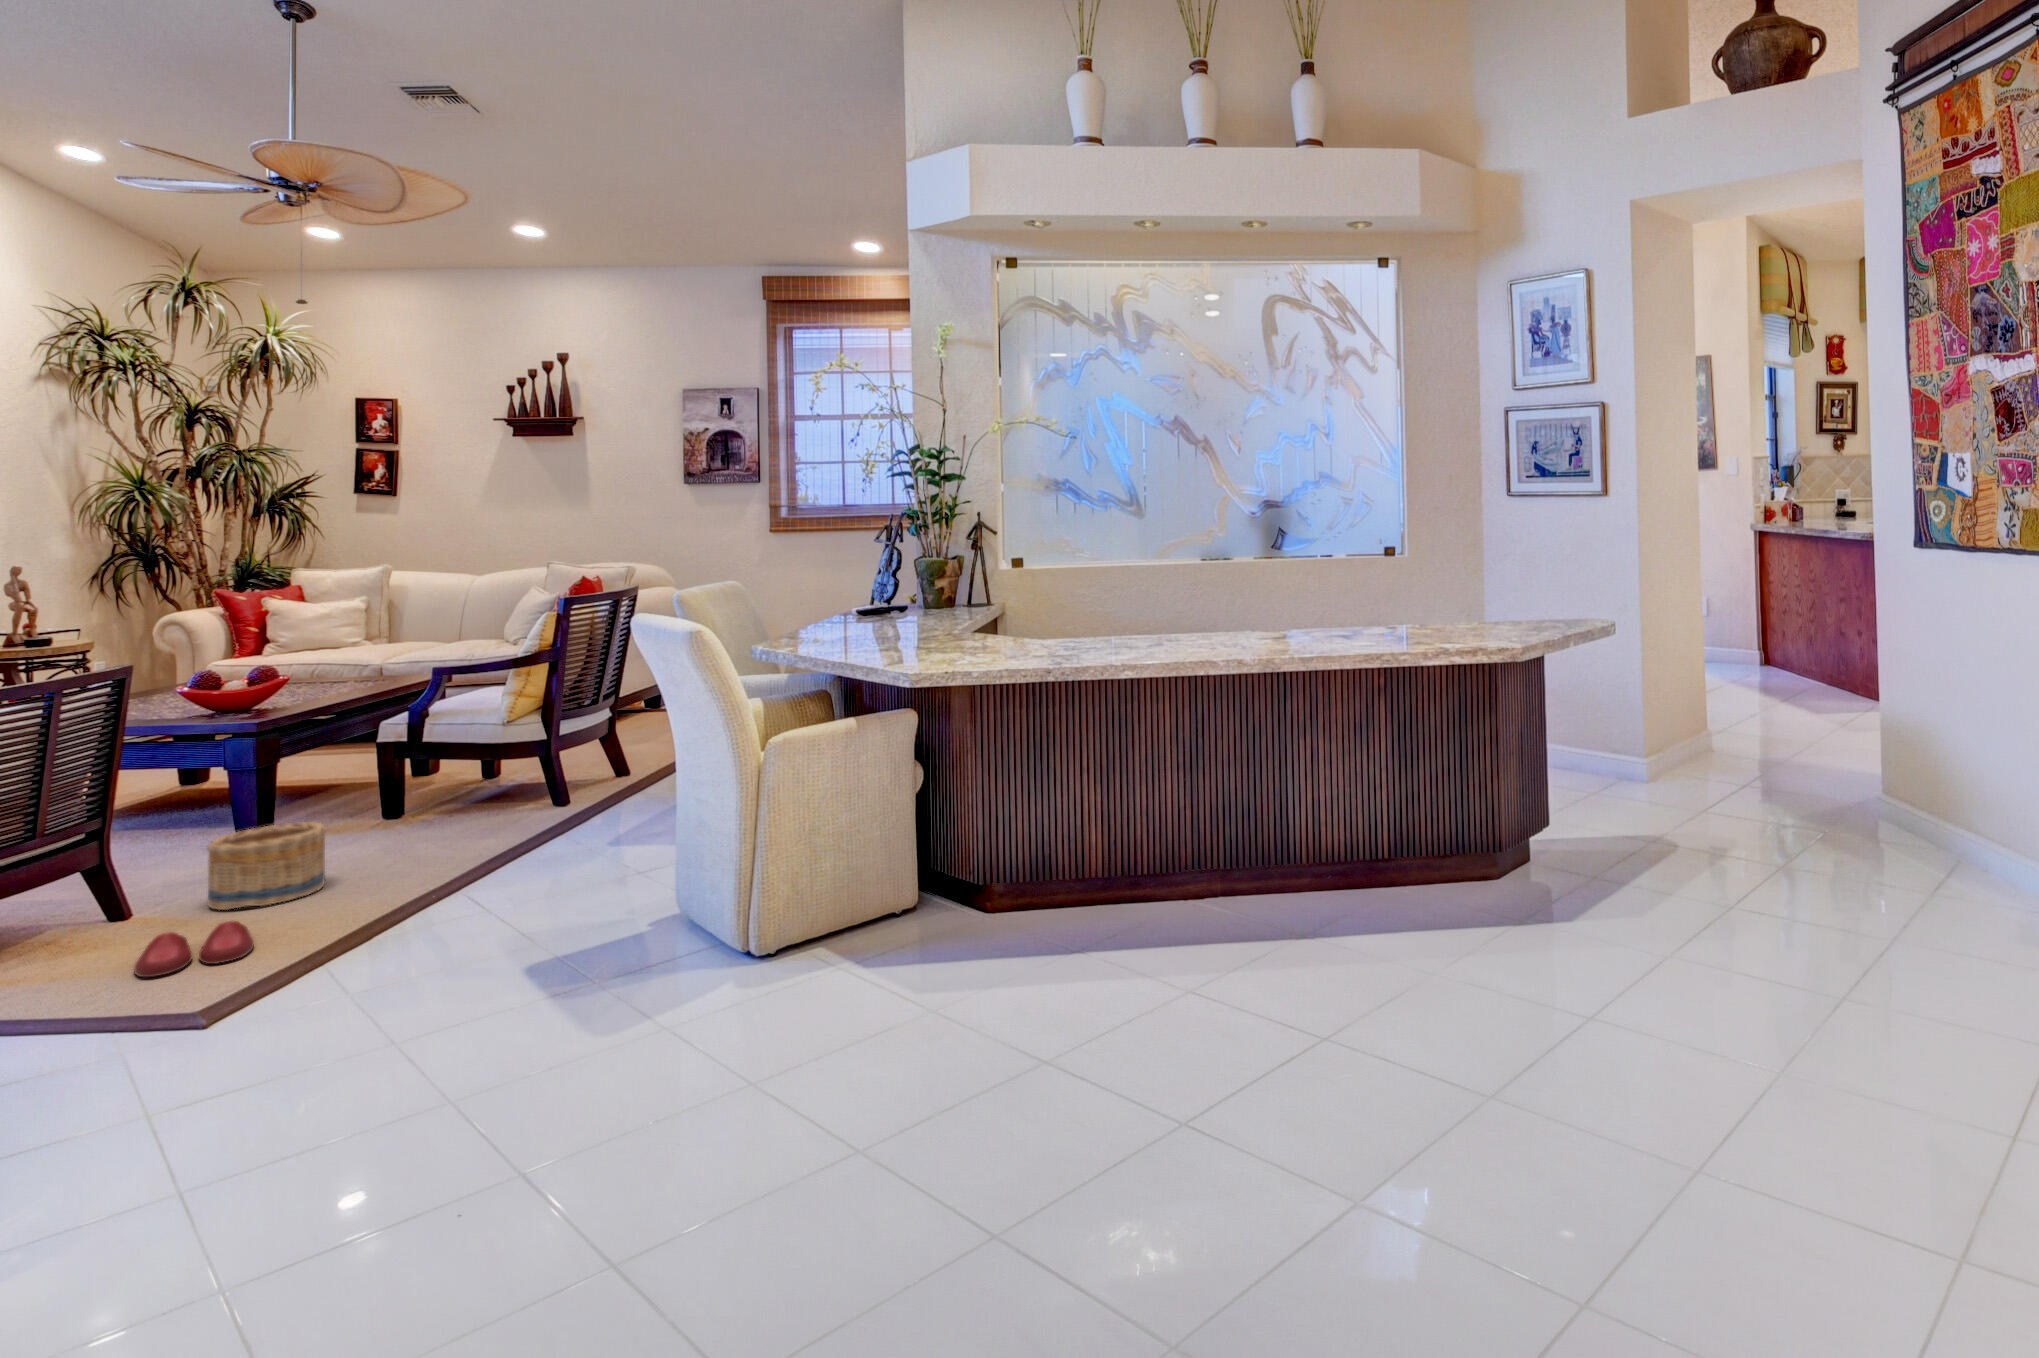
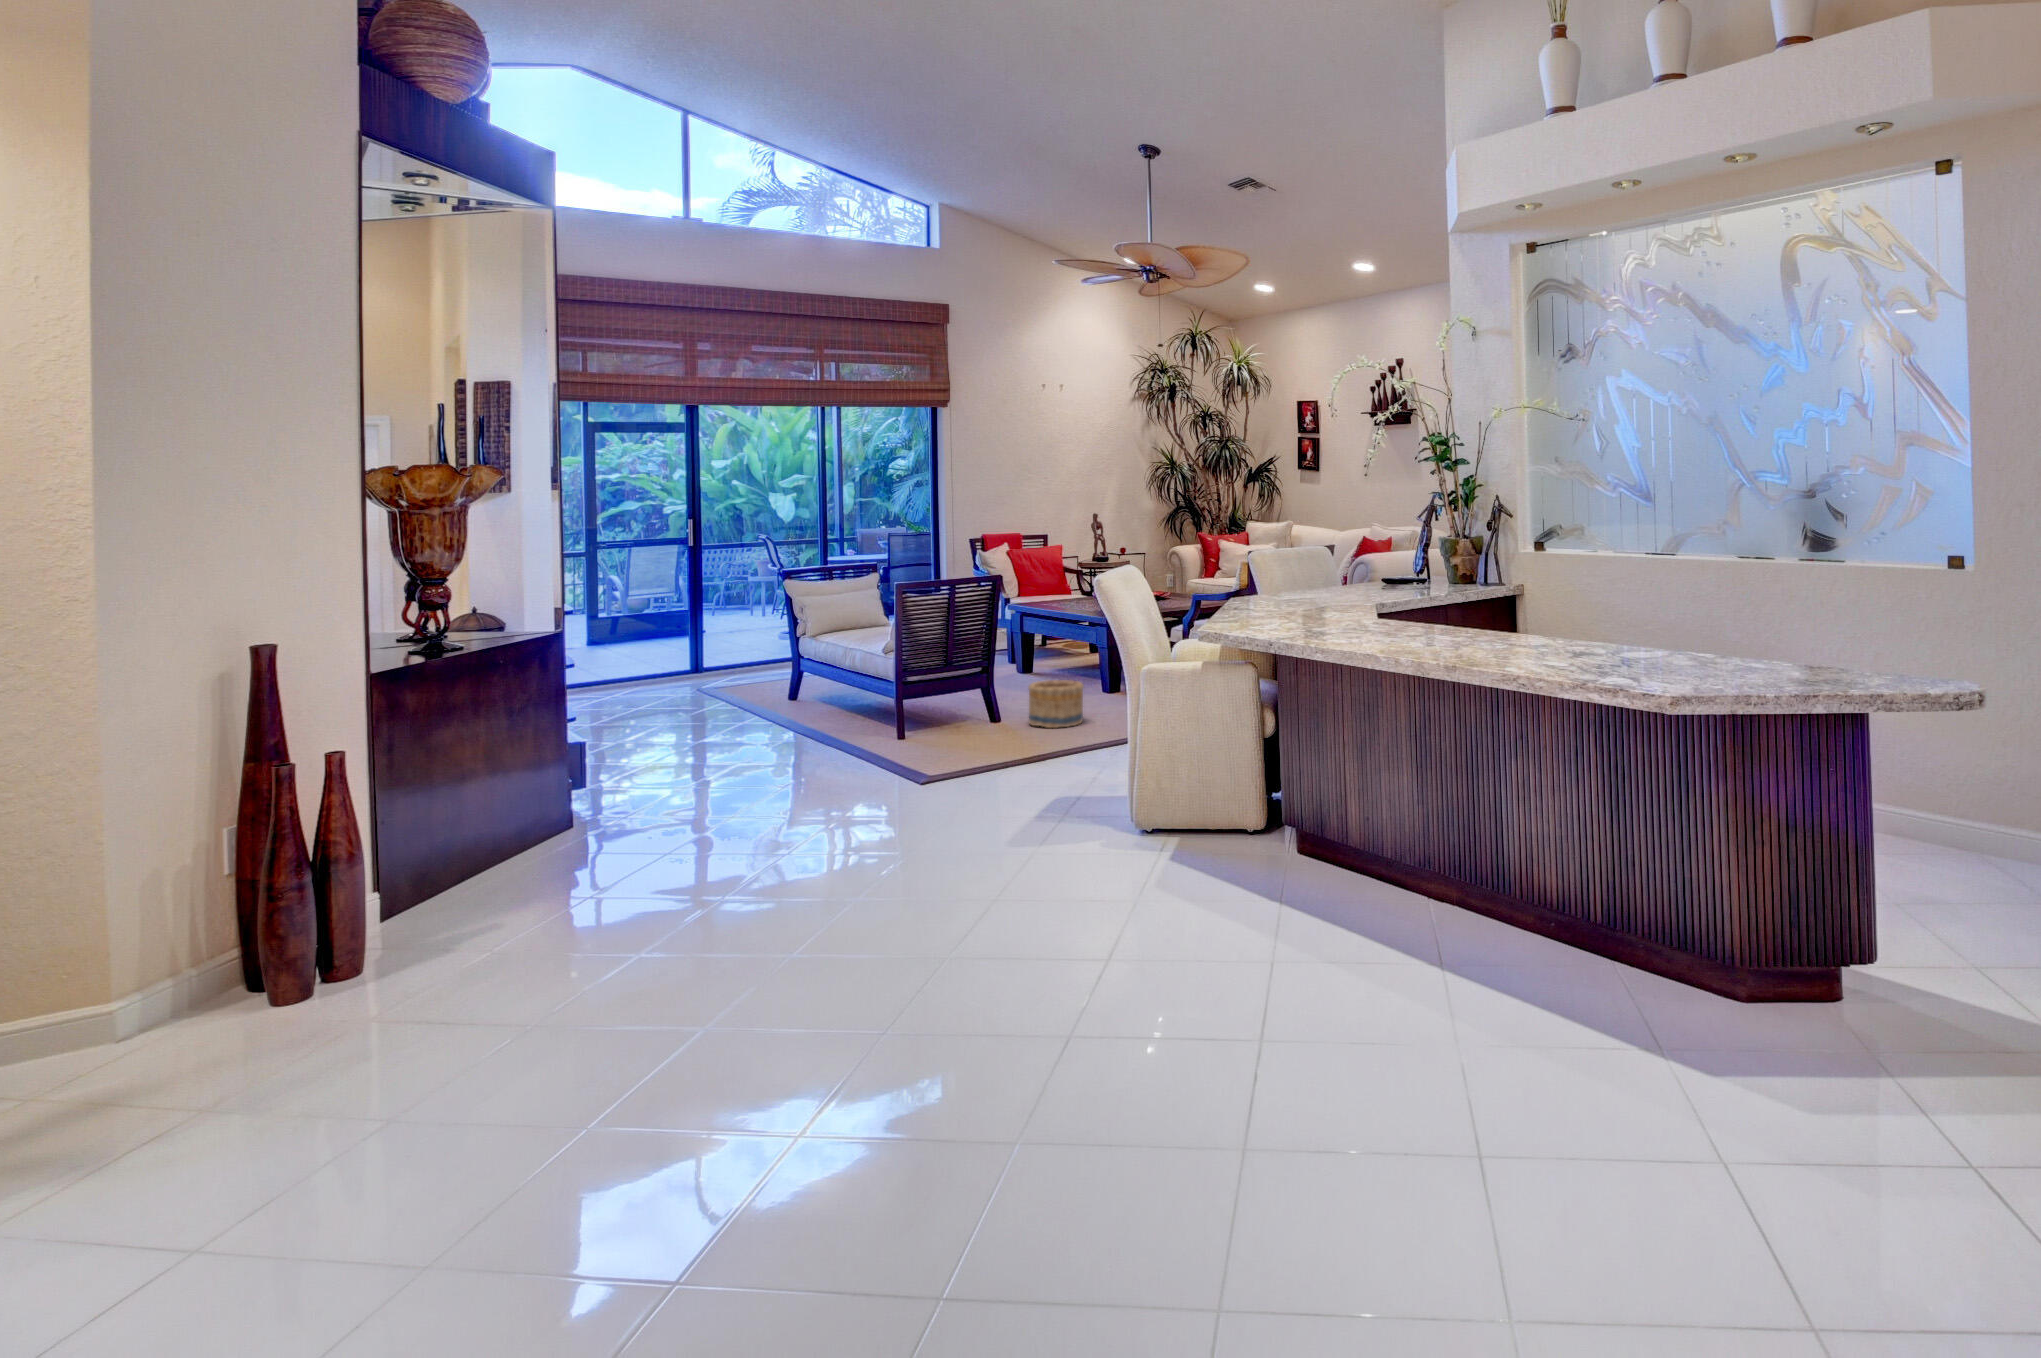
slippers: present [134,921,254,977] -> none [958,728,1016,751]

